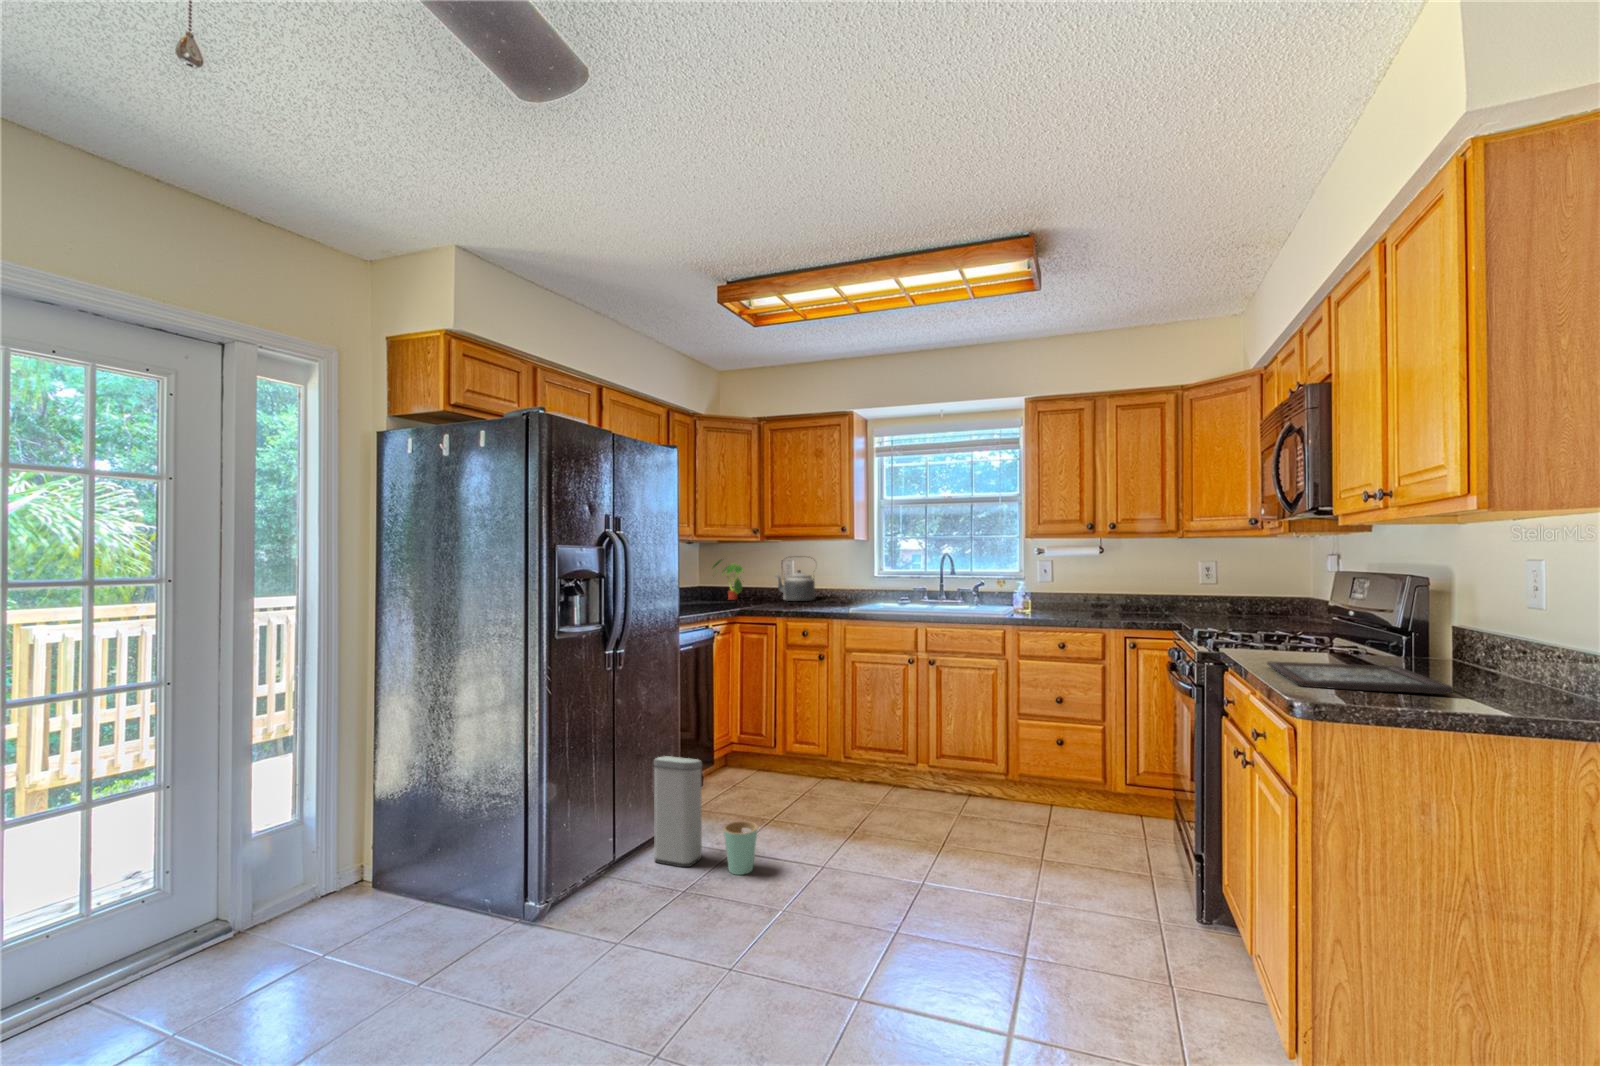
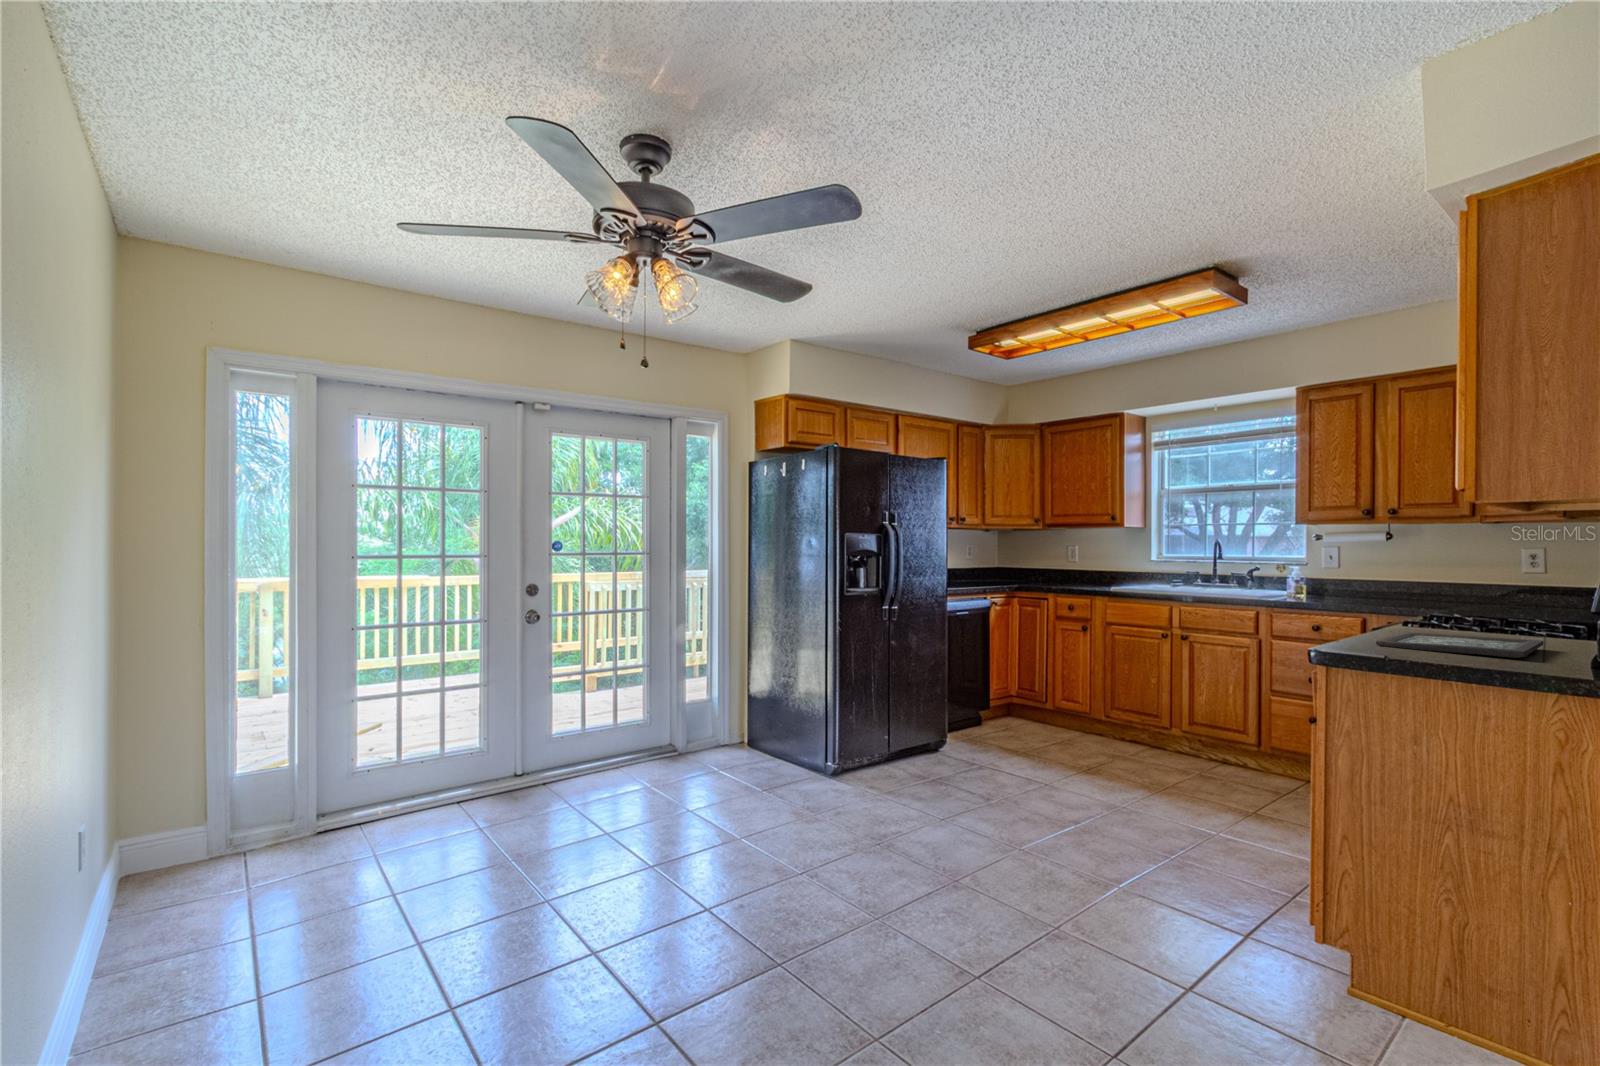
kettle: present [775,557,815,601] -> none [1057,543,1096,582]
plant: present [712,559,743,600] -> none [1002,543,1036,580]
trash can: present [654,756,757,875] -> none [922,686,995,777]

